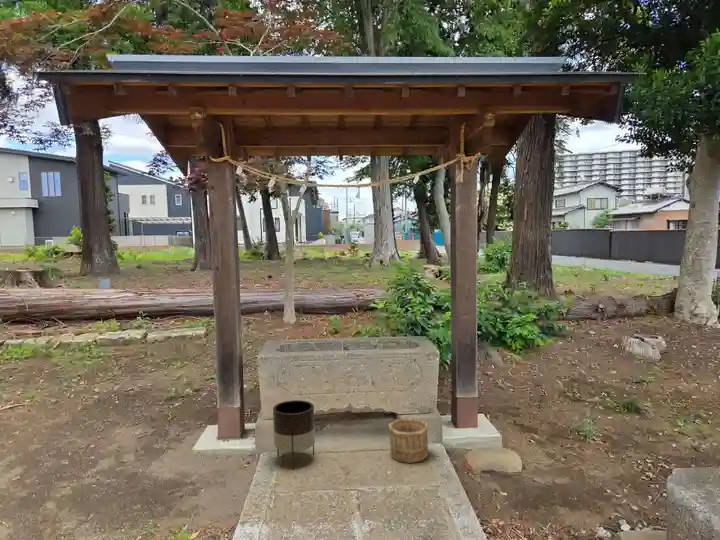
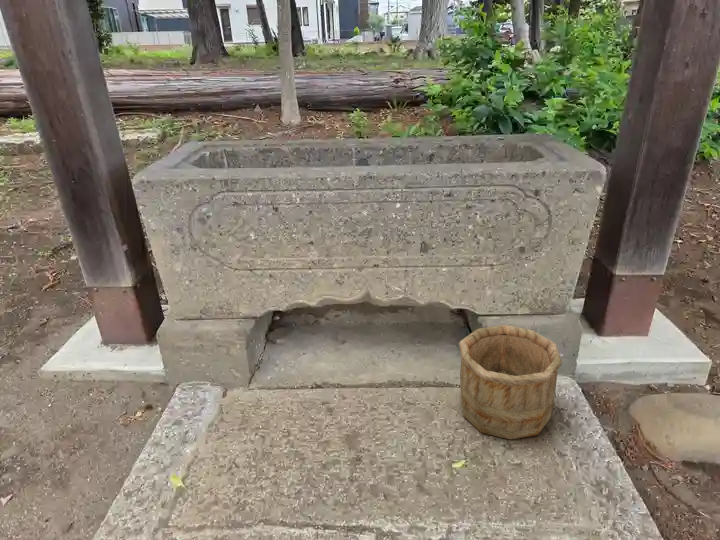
planter: present [273,400,315,470] -> none [172,282,287,449]

